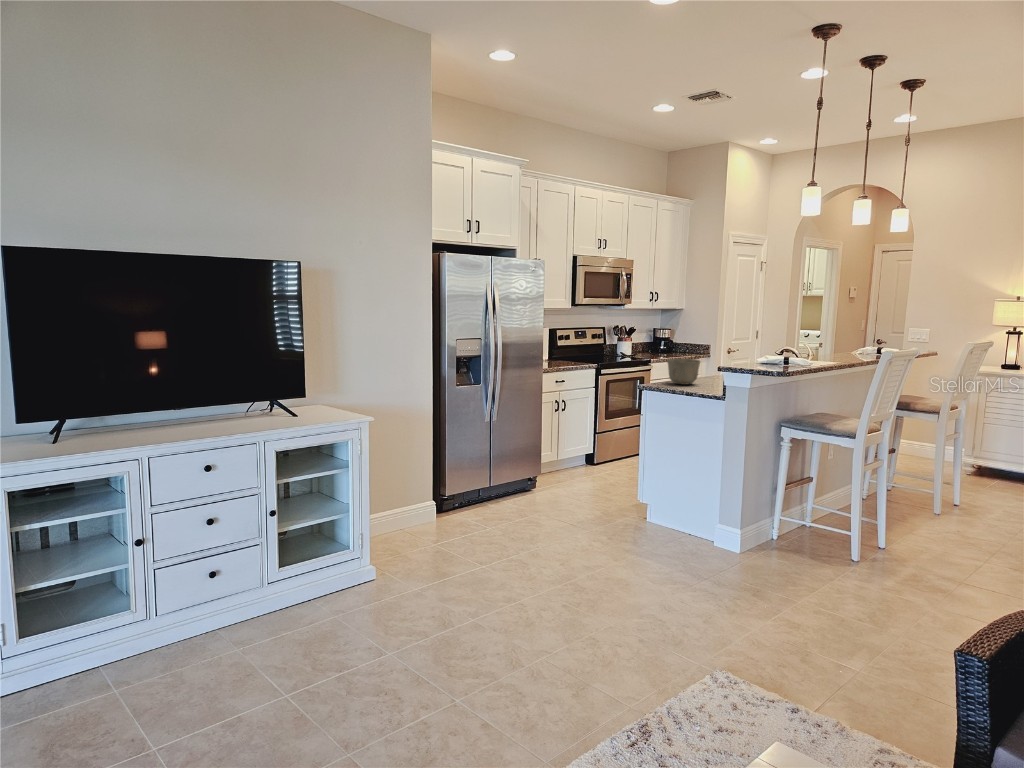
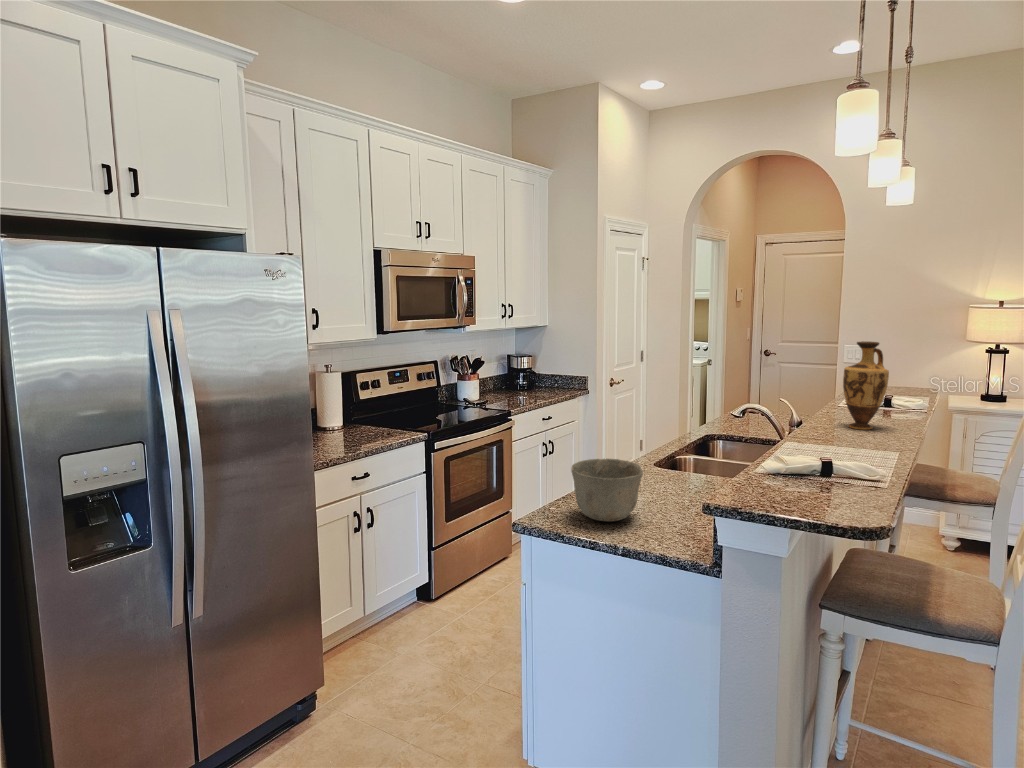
vase: none [827,310,851,357] -> present [843,341,889,430]

